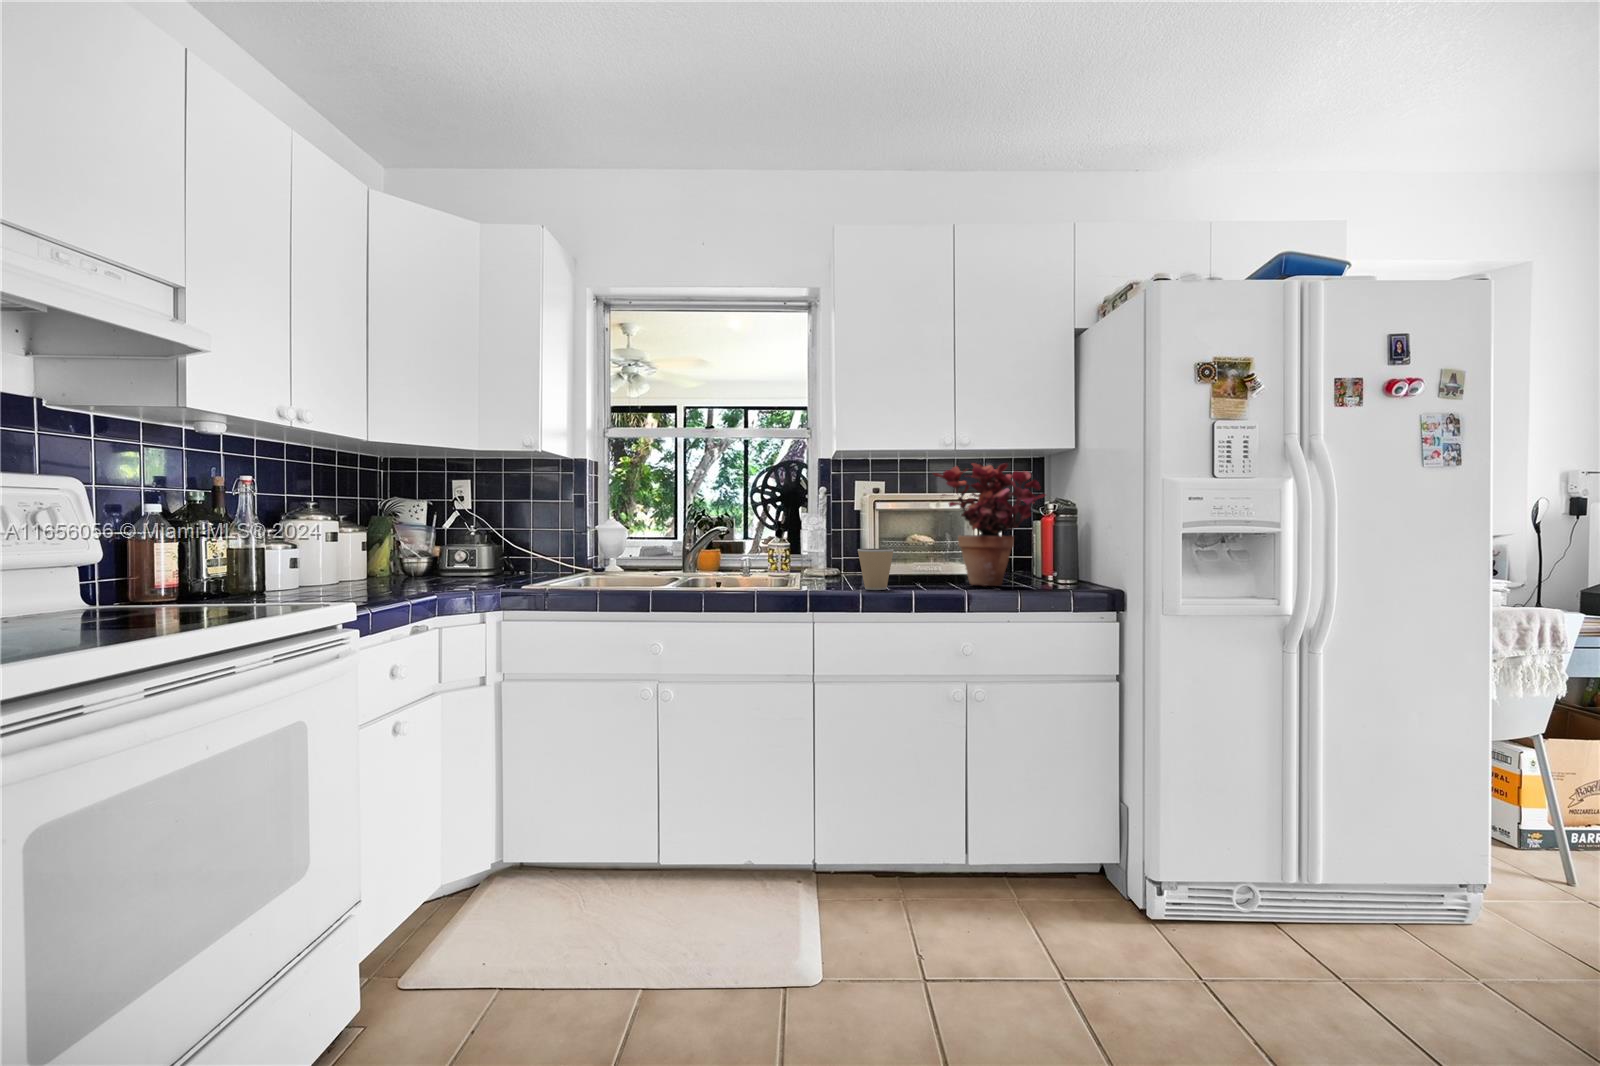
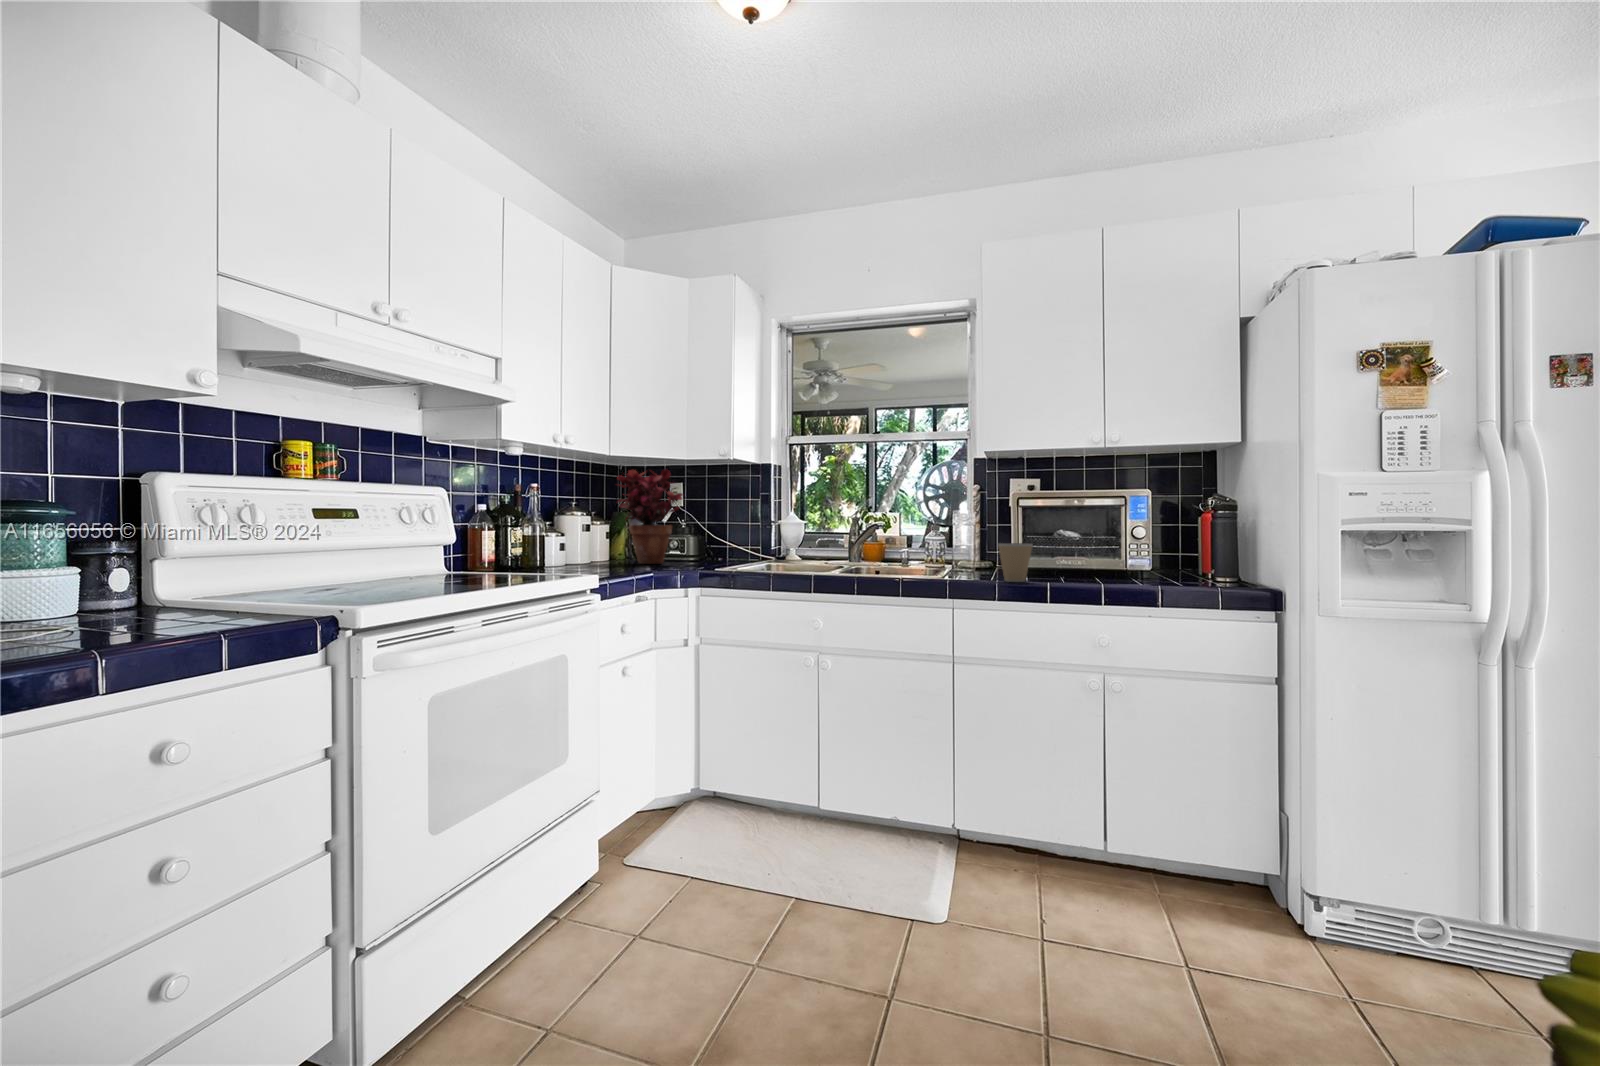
potted plant: present [934,463,1046,586] -> present [617,469,683,564]

